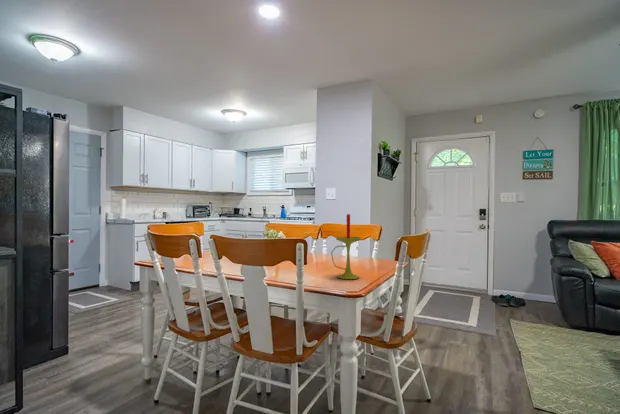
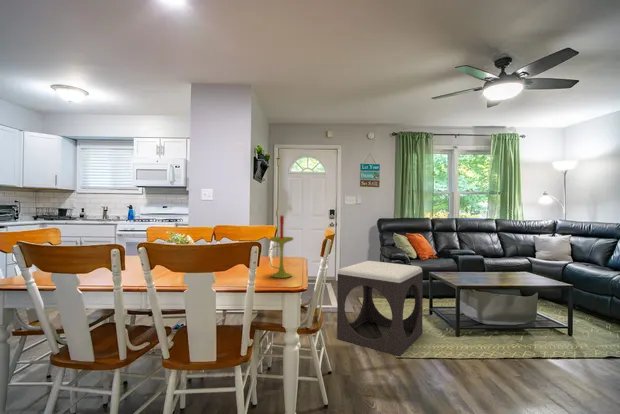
footstool: none [455,273,588,400] -> present [337,261,423,356]

